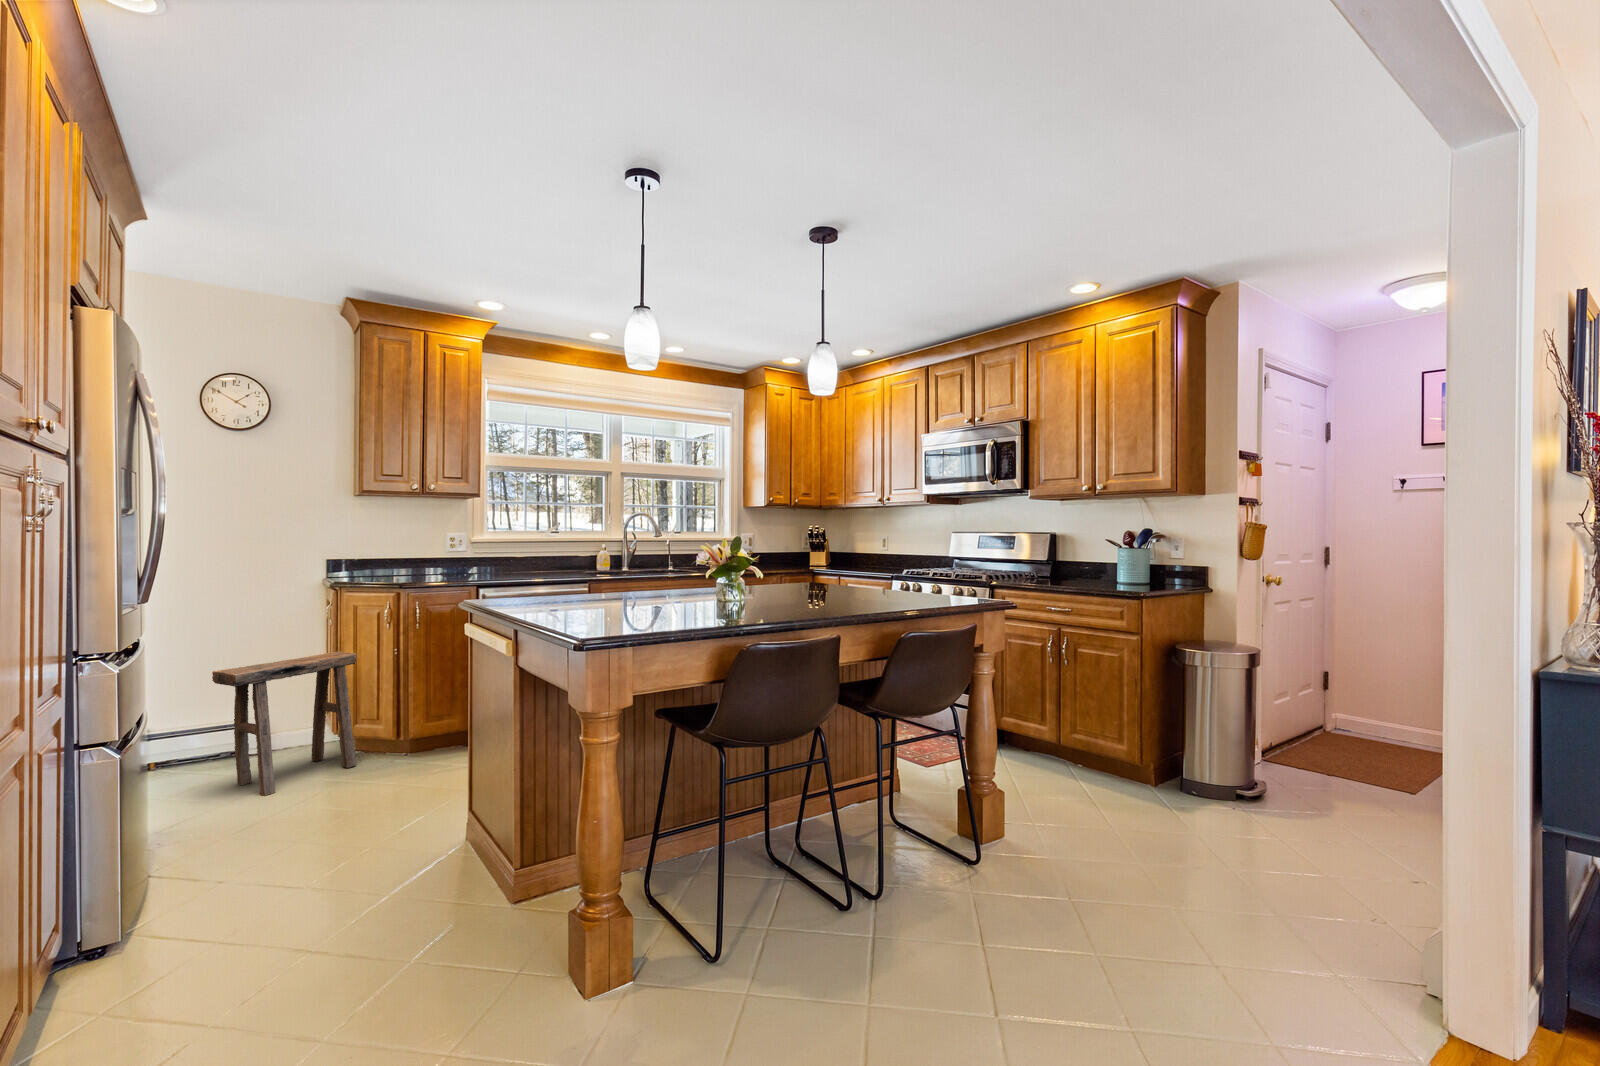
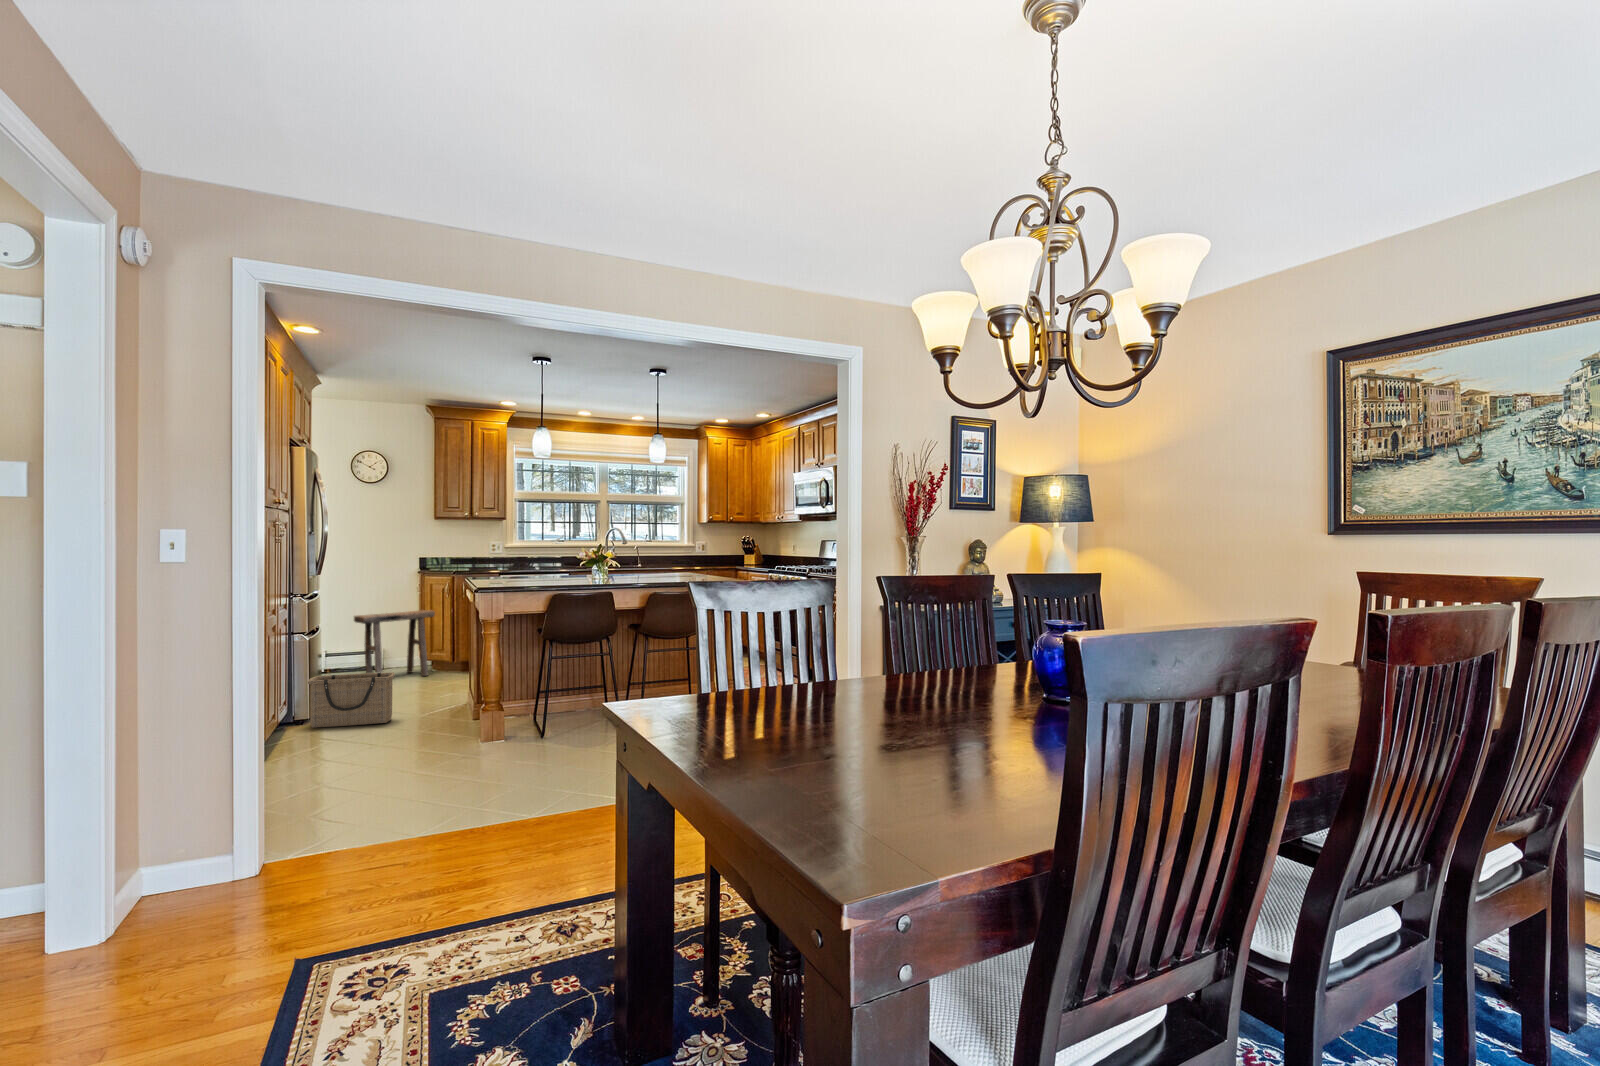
basket: none [128,814,344,979] -> present [308,672,395,728]

